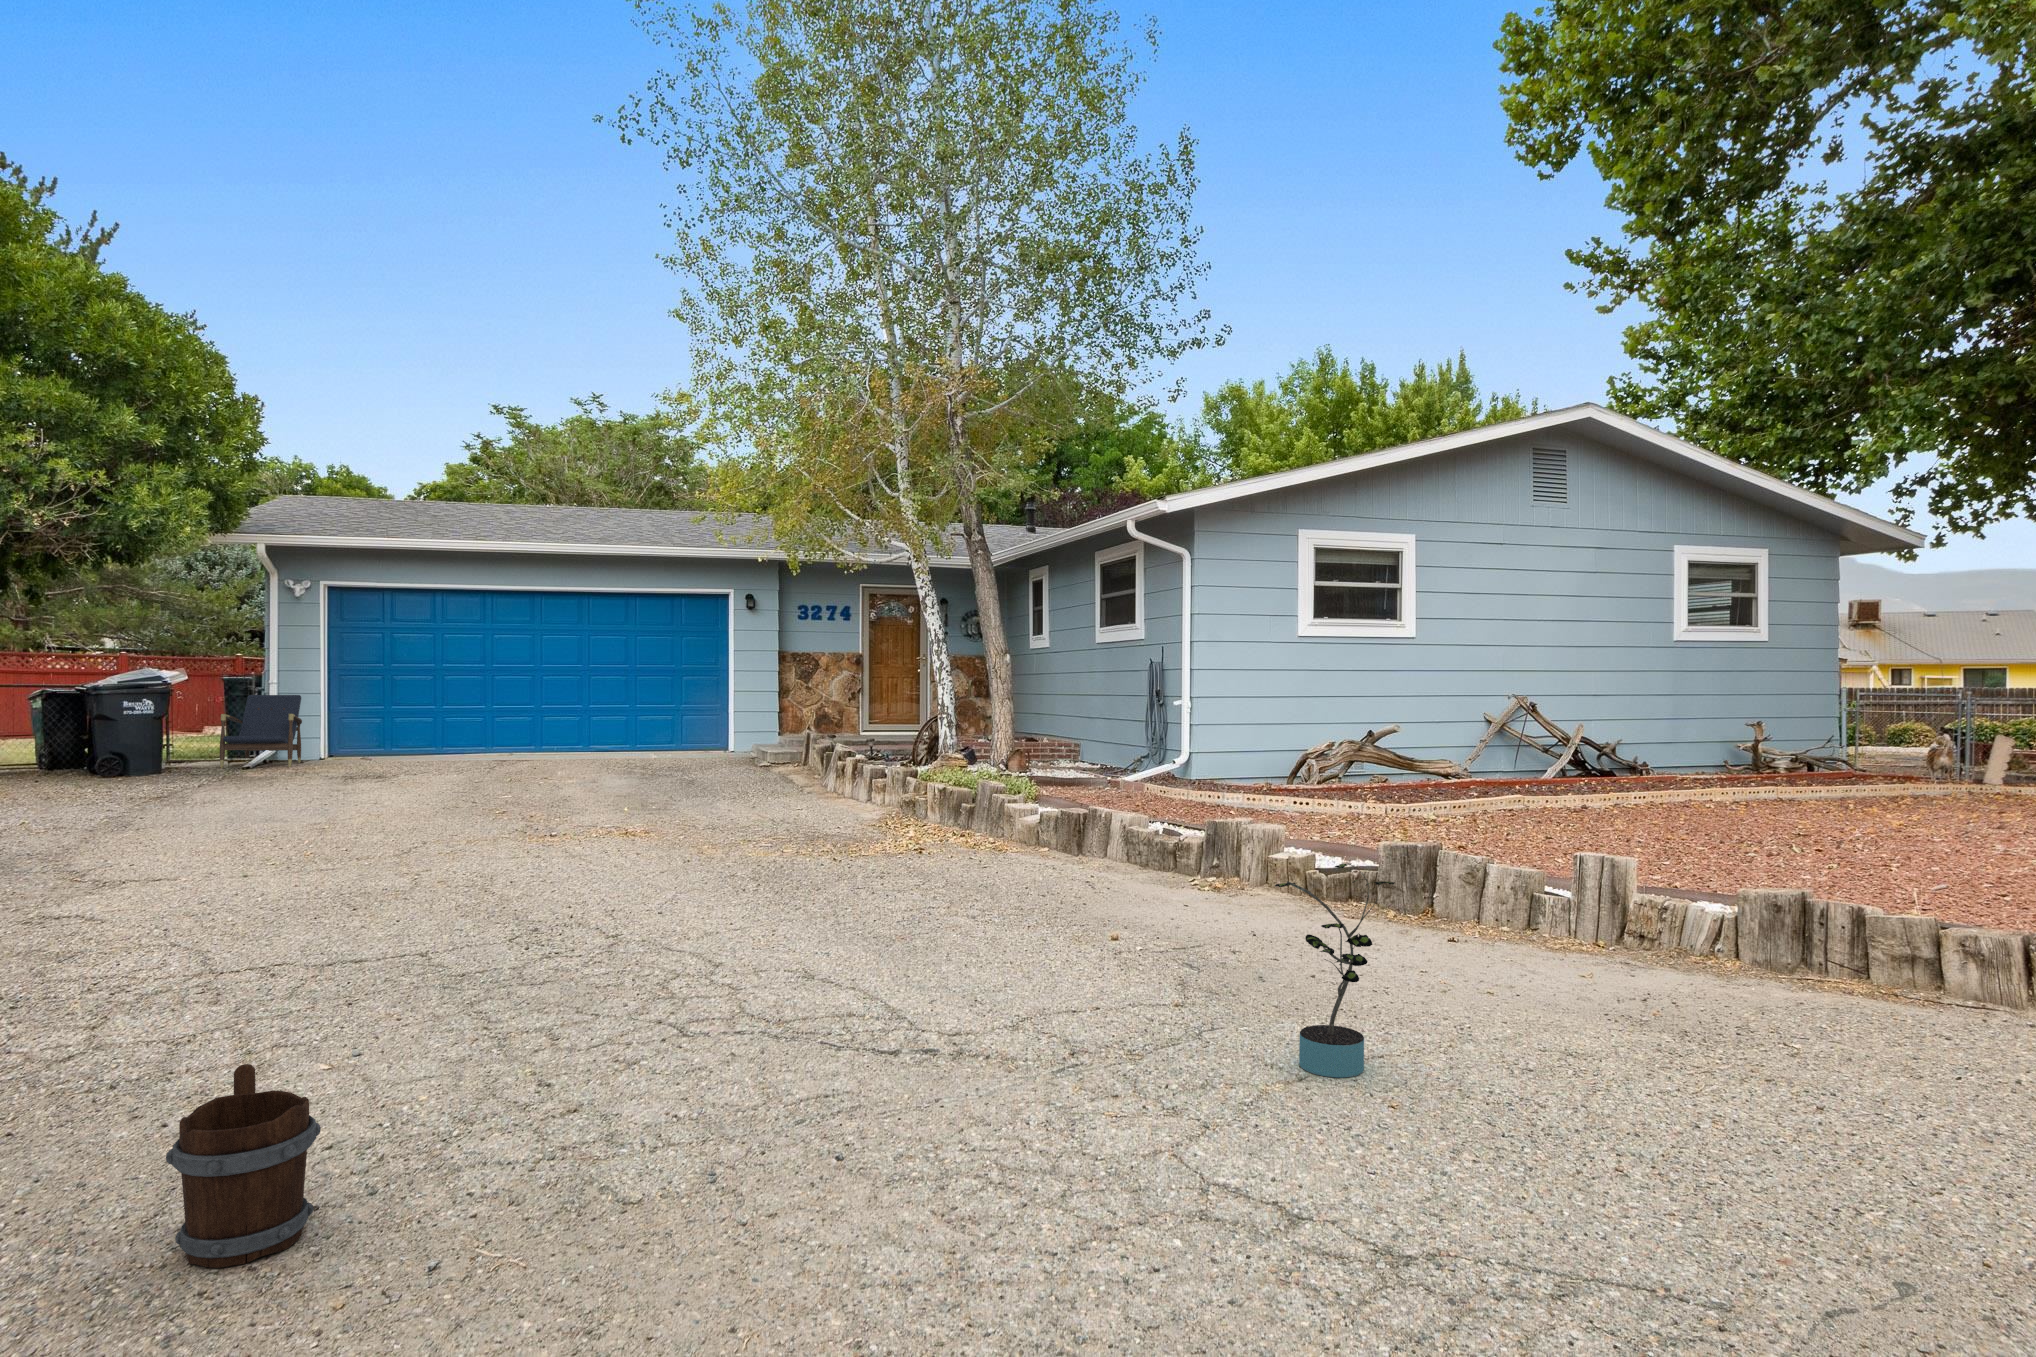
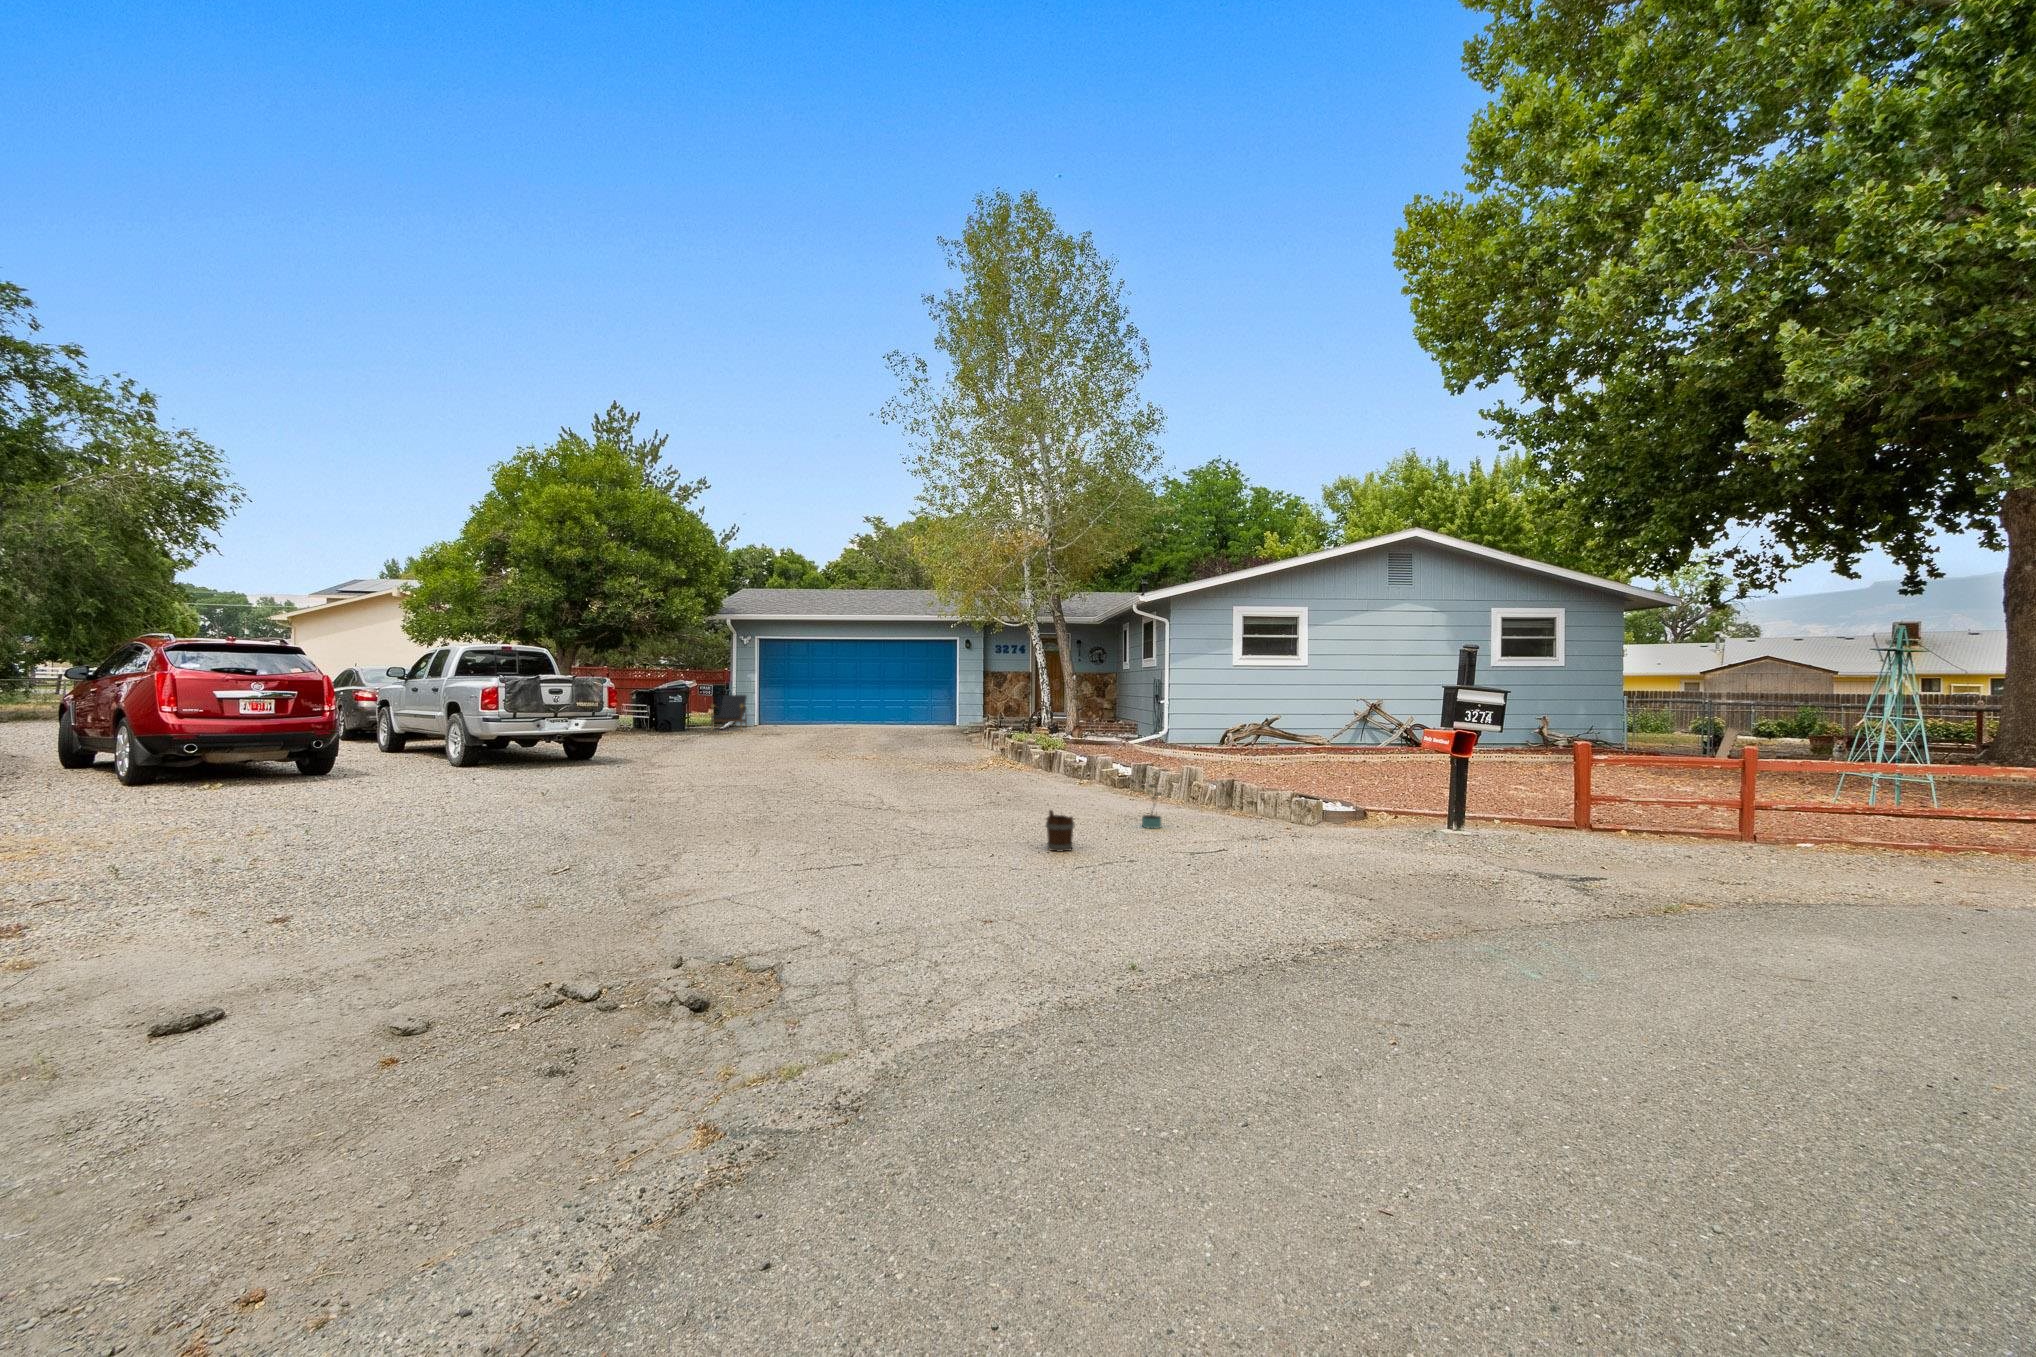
potted plant: present [1275,863,1395,1078] -> present [1141,764,1165,829]
bucket: present [166,1064,321,1268] -> present [1046,810,1075,852]

